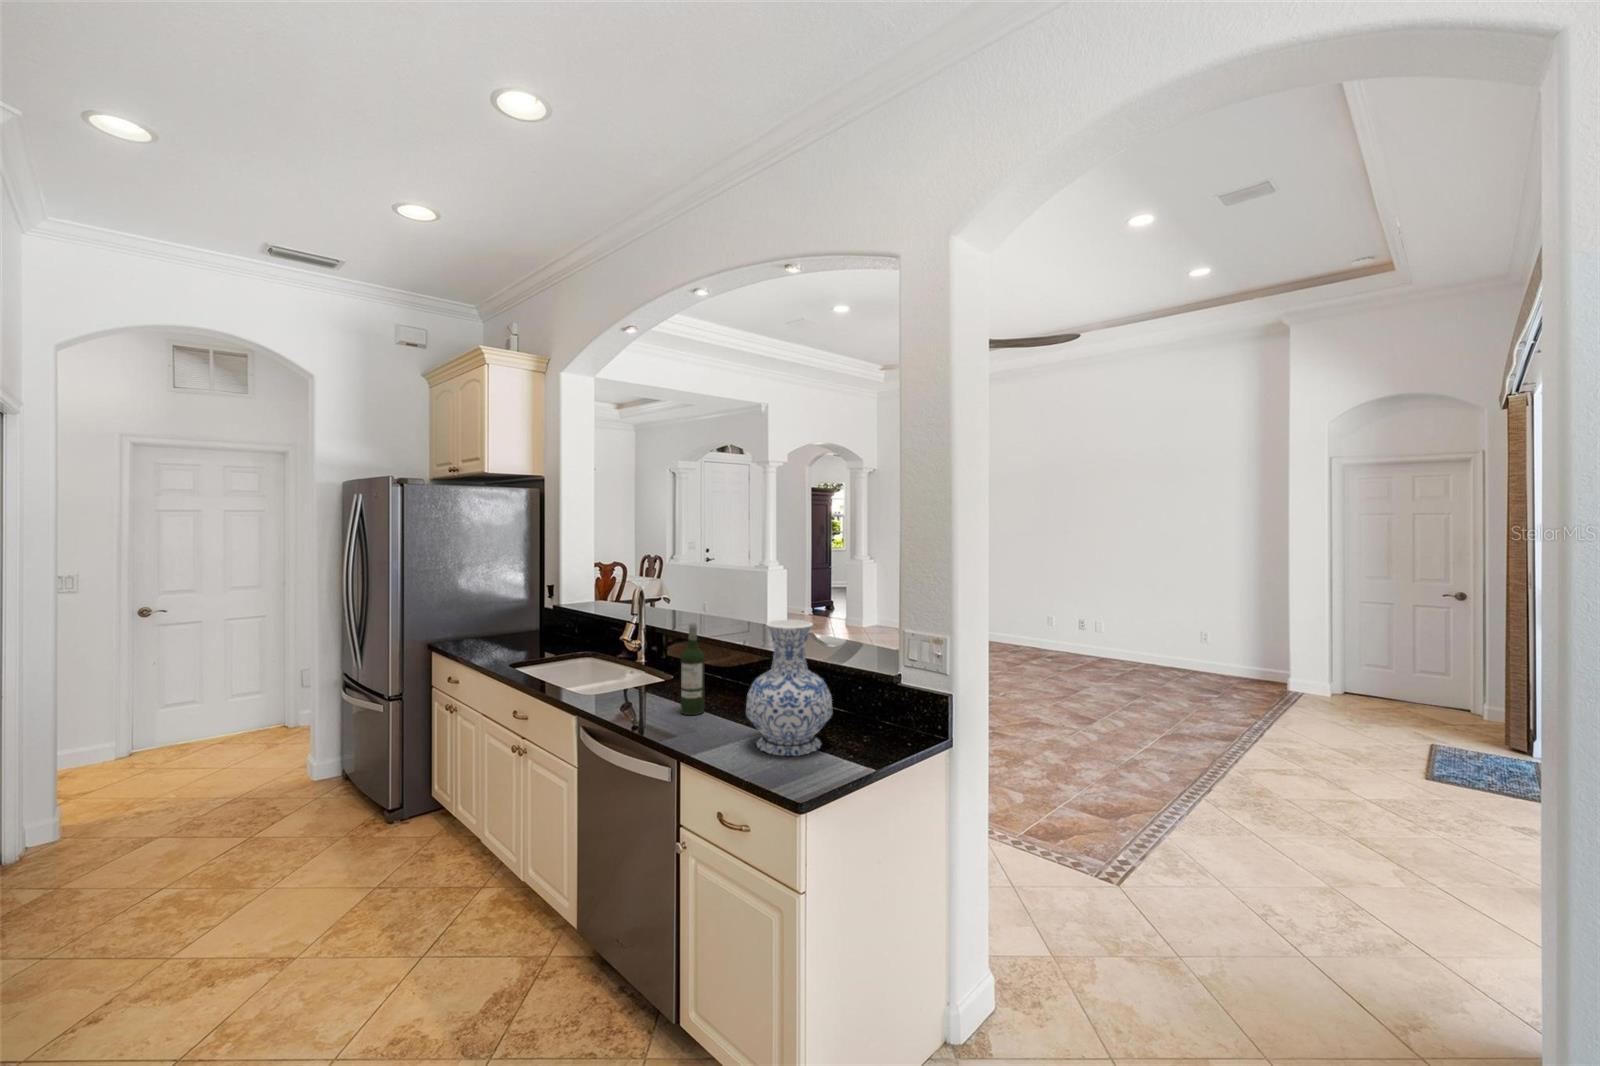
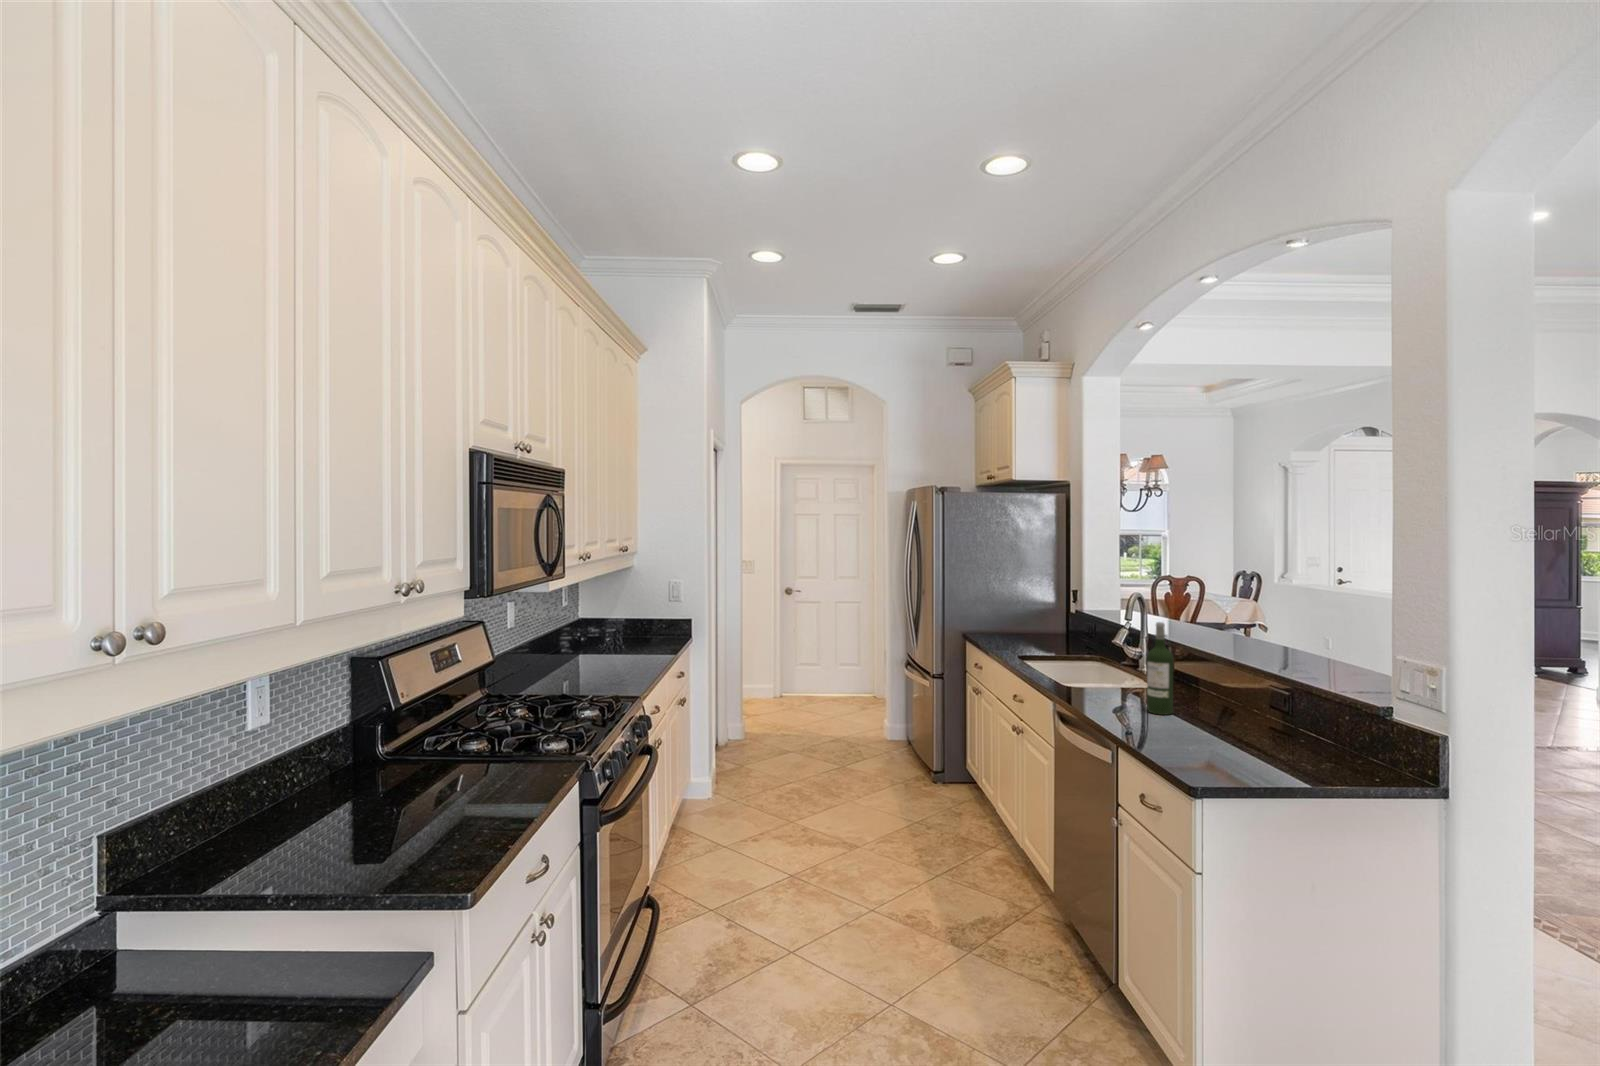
vase: present [746,620,832,756] -> none [1186,621,1290,760]

